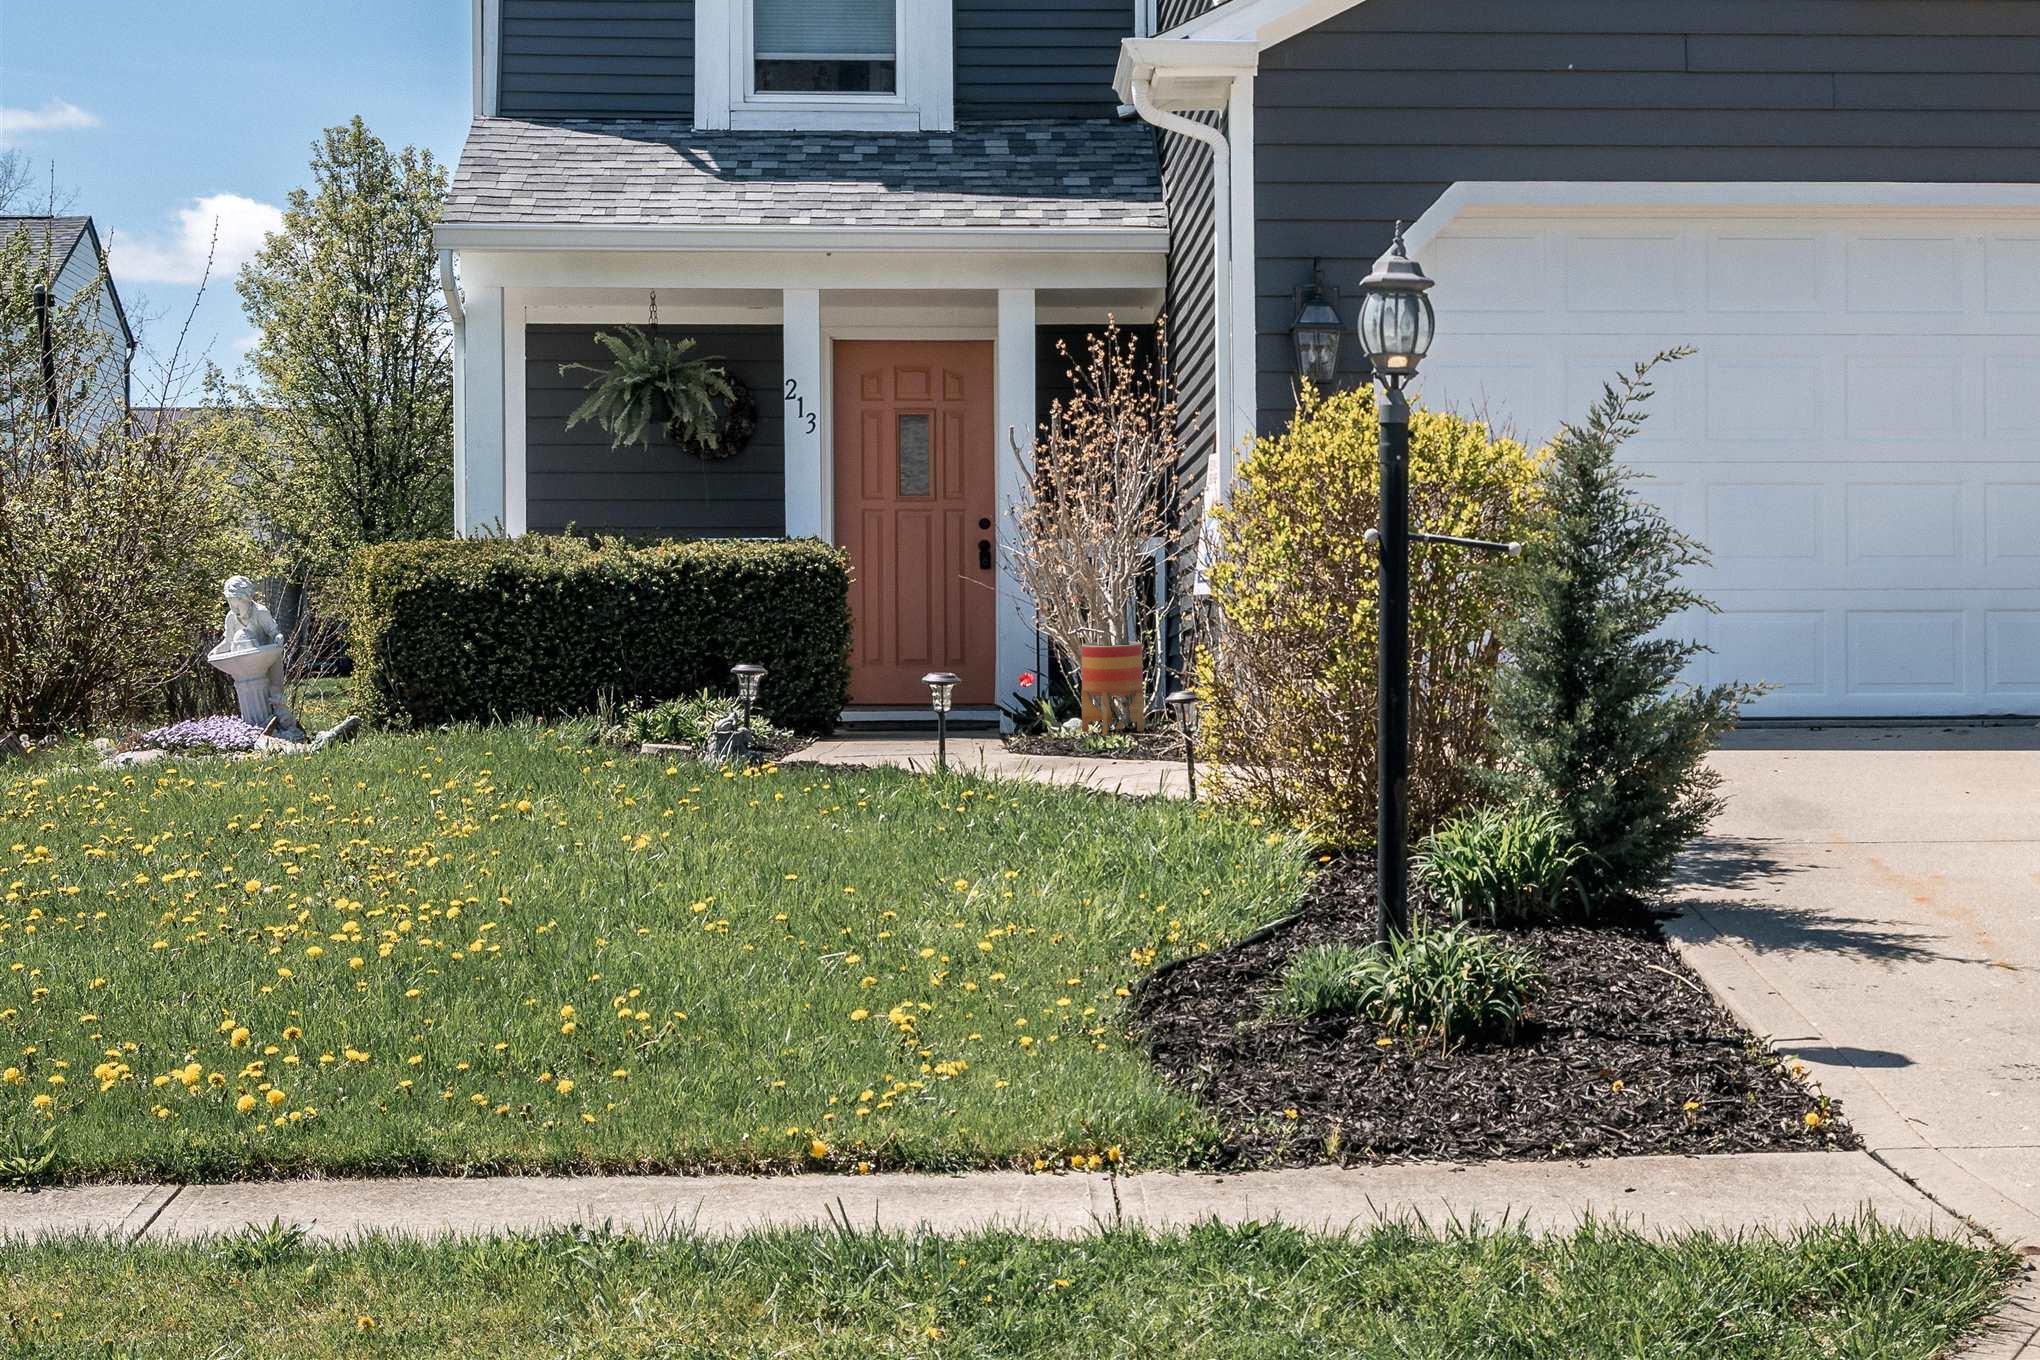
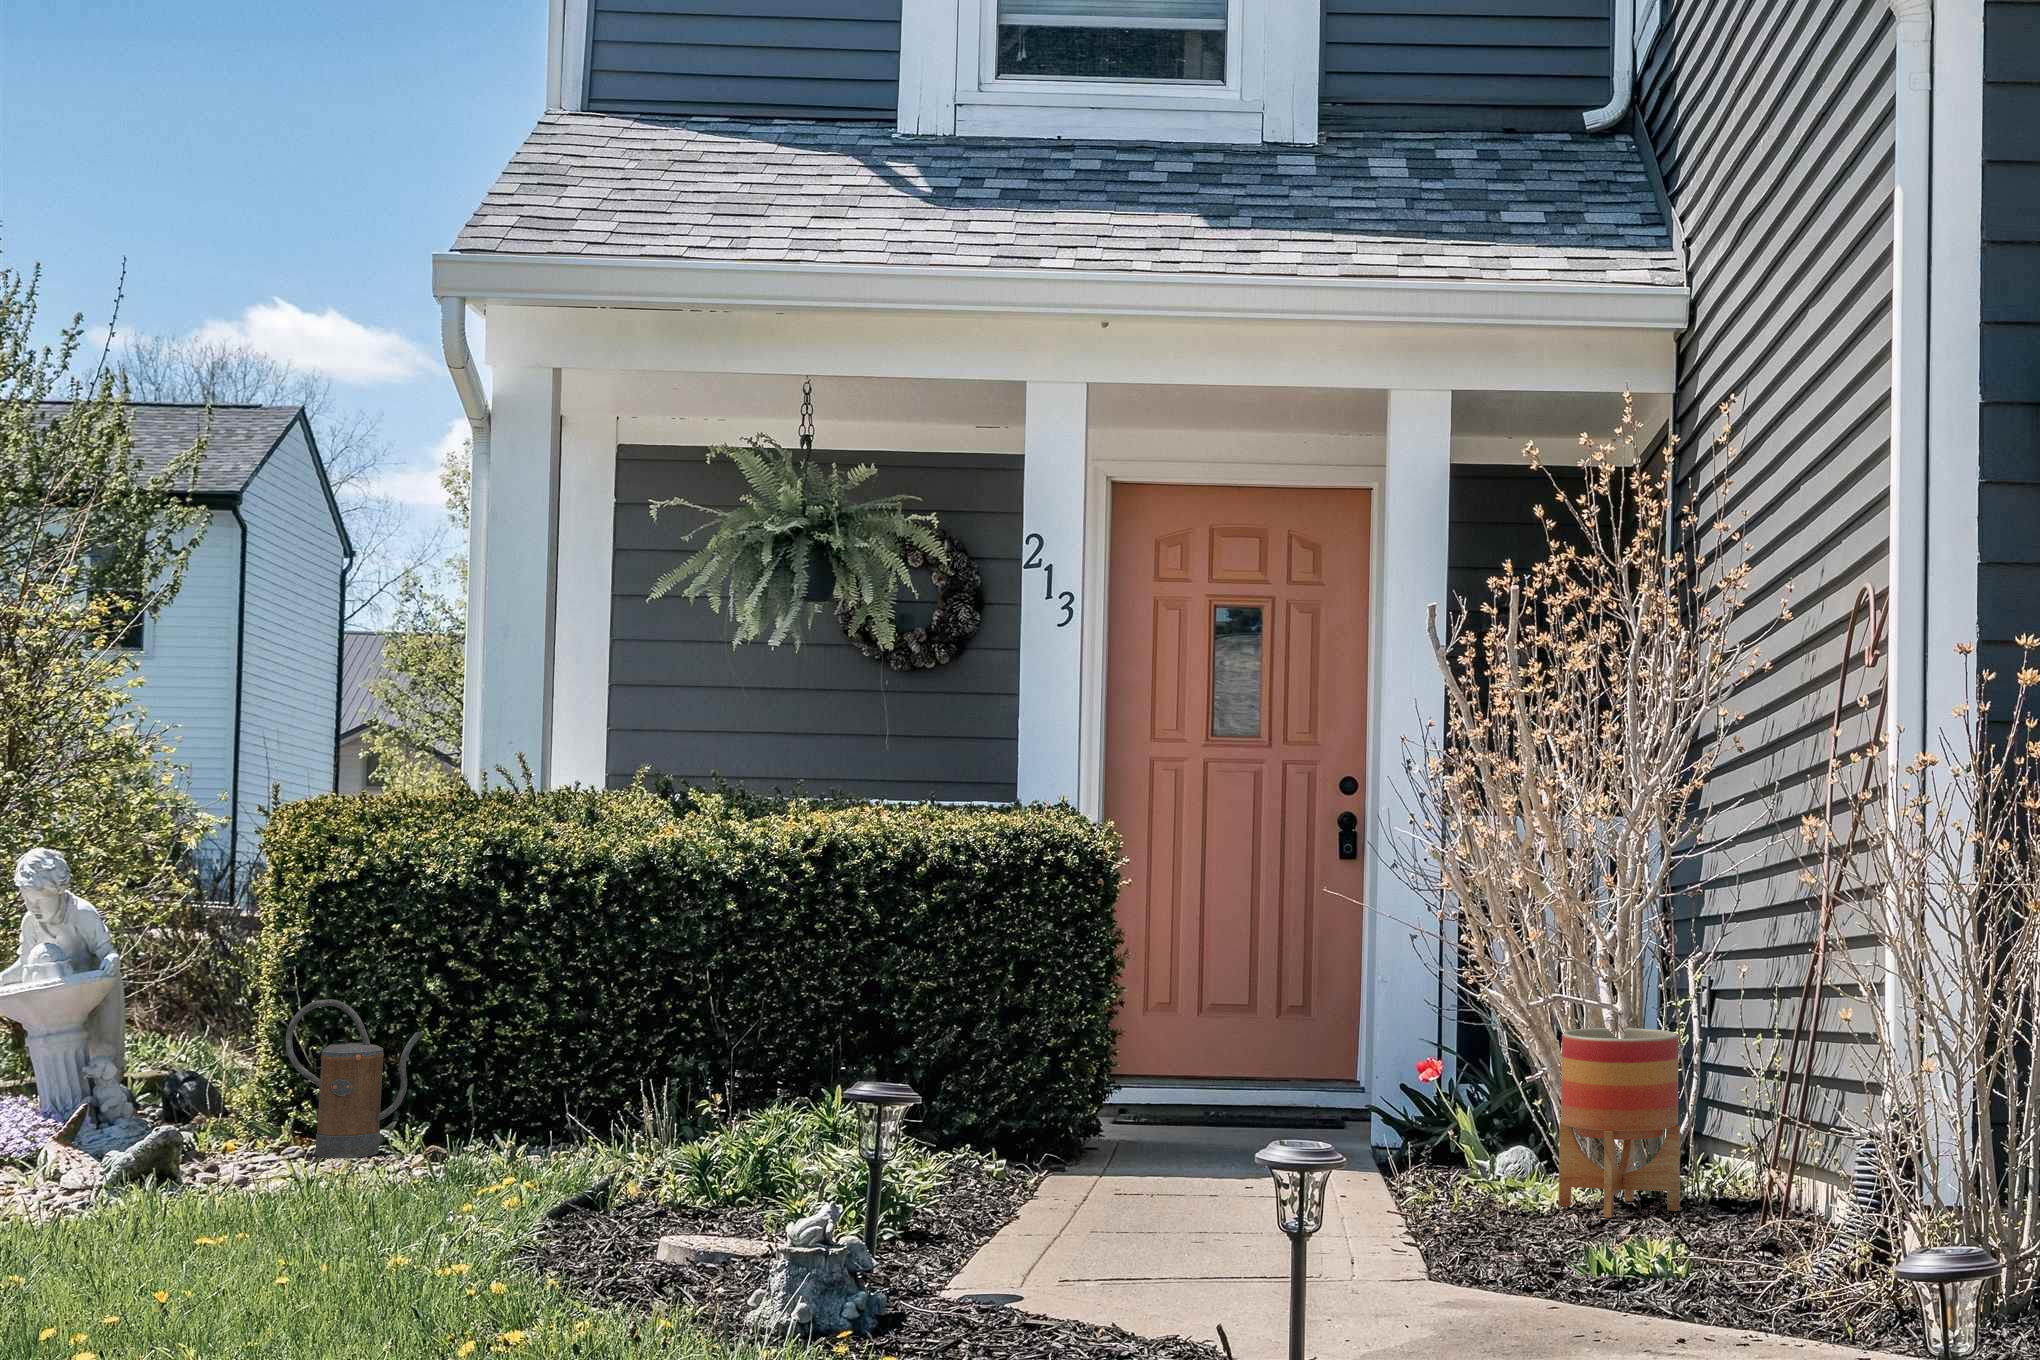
watering can: none [393,653,469,735] -> present [286,999,424,1158]

